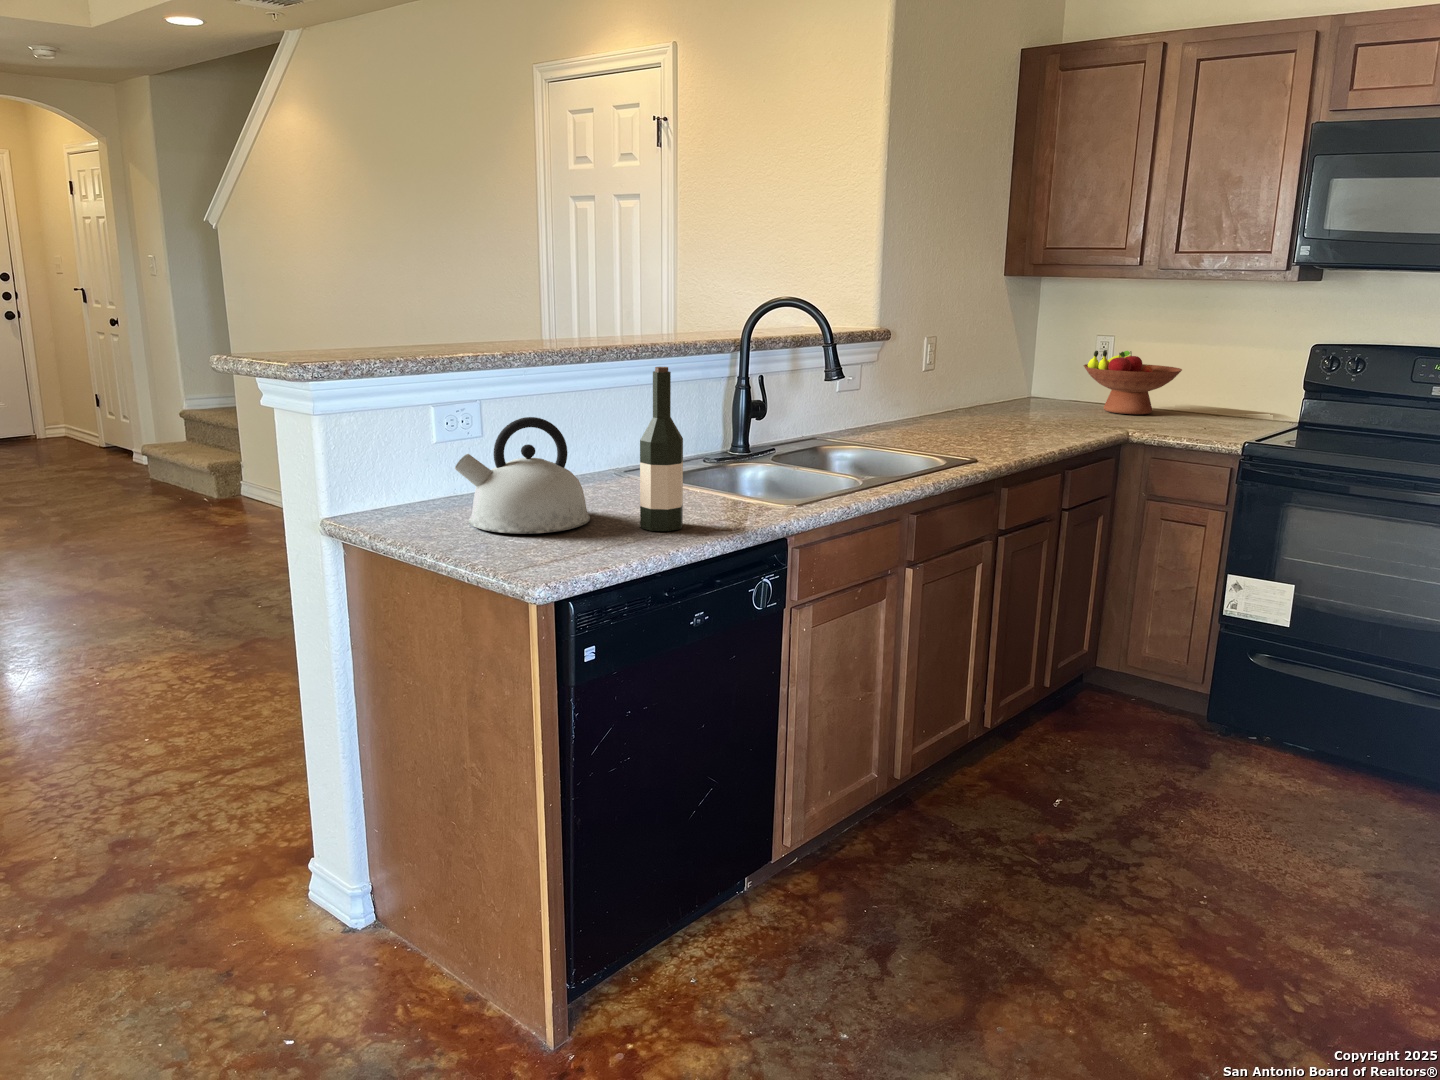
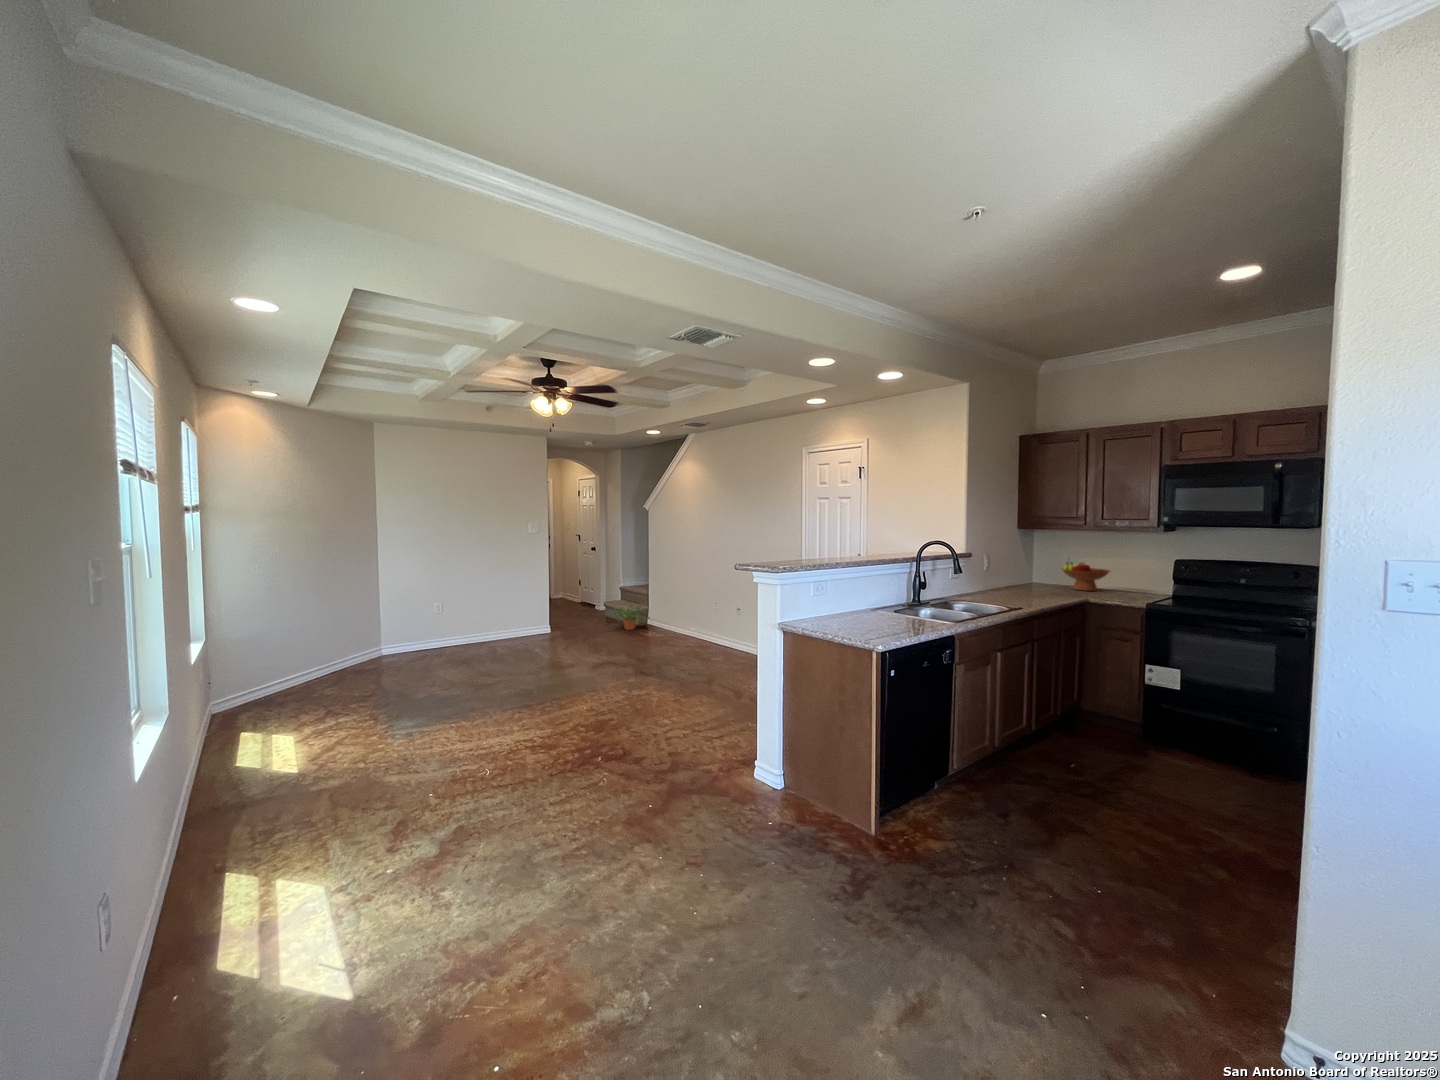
wine bottle: present [640,367,683,531] -> none [898,569,915,630]
kettle: present [455,417,590,534] -> none [829,587,878,630]
potted plant: none [135,453,238,509] -> present [611,605,649,630]

